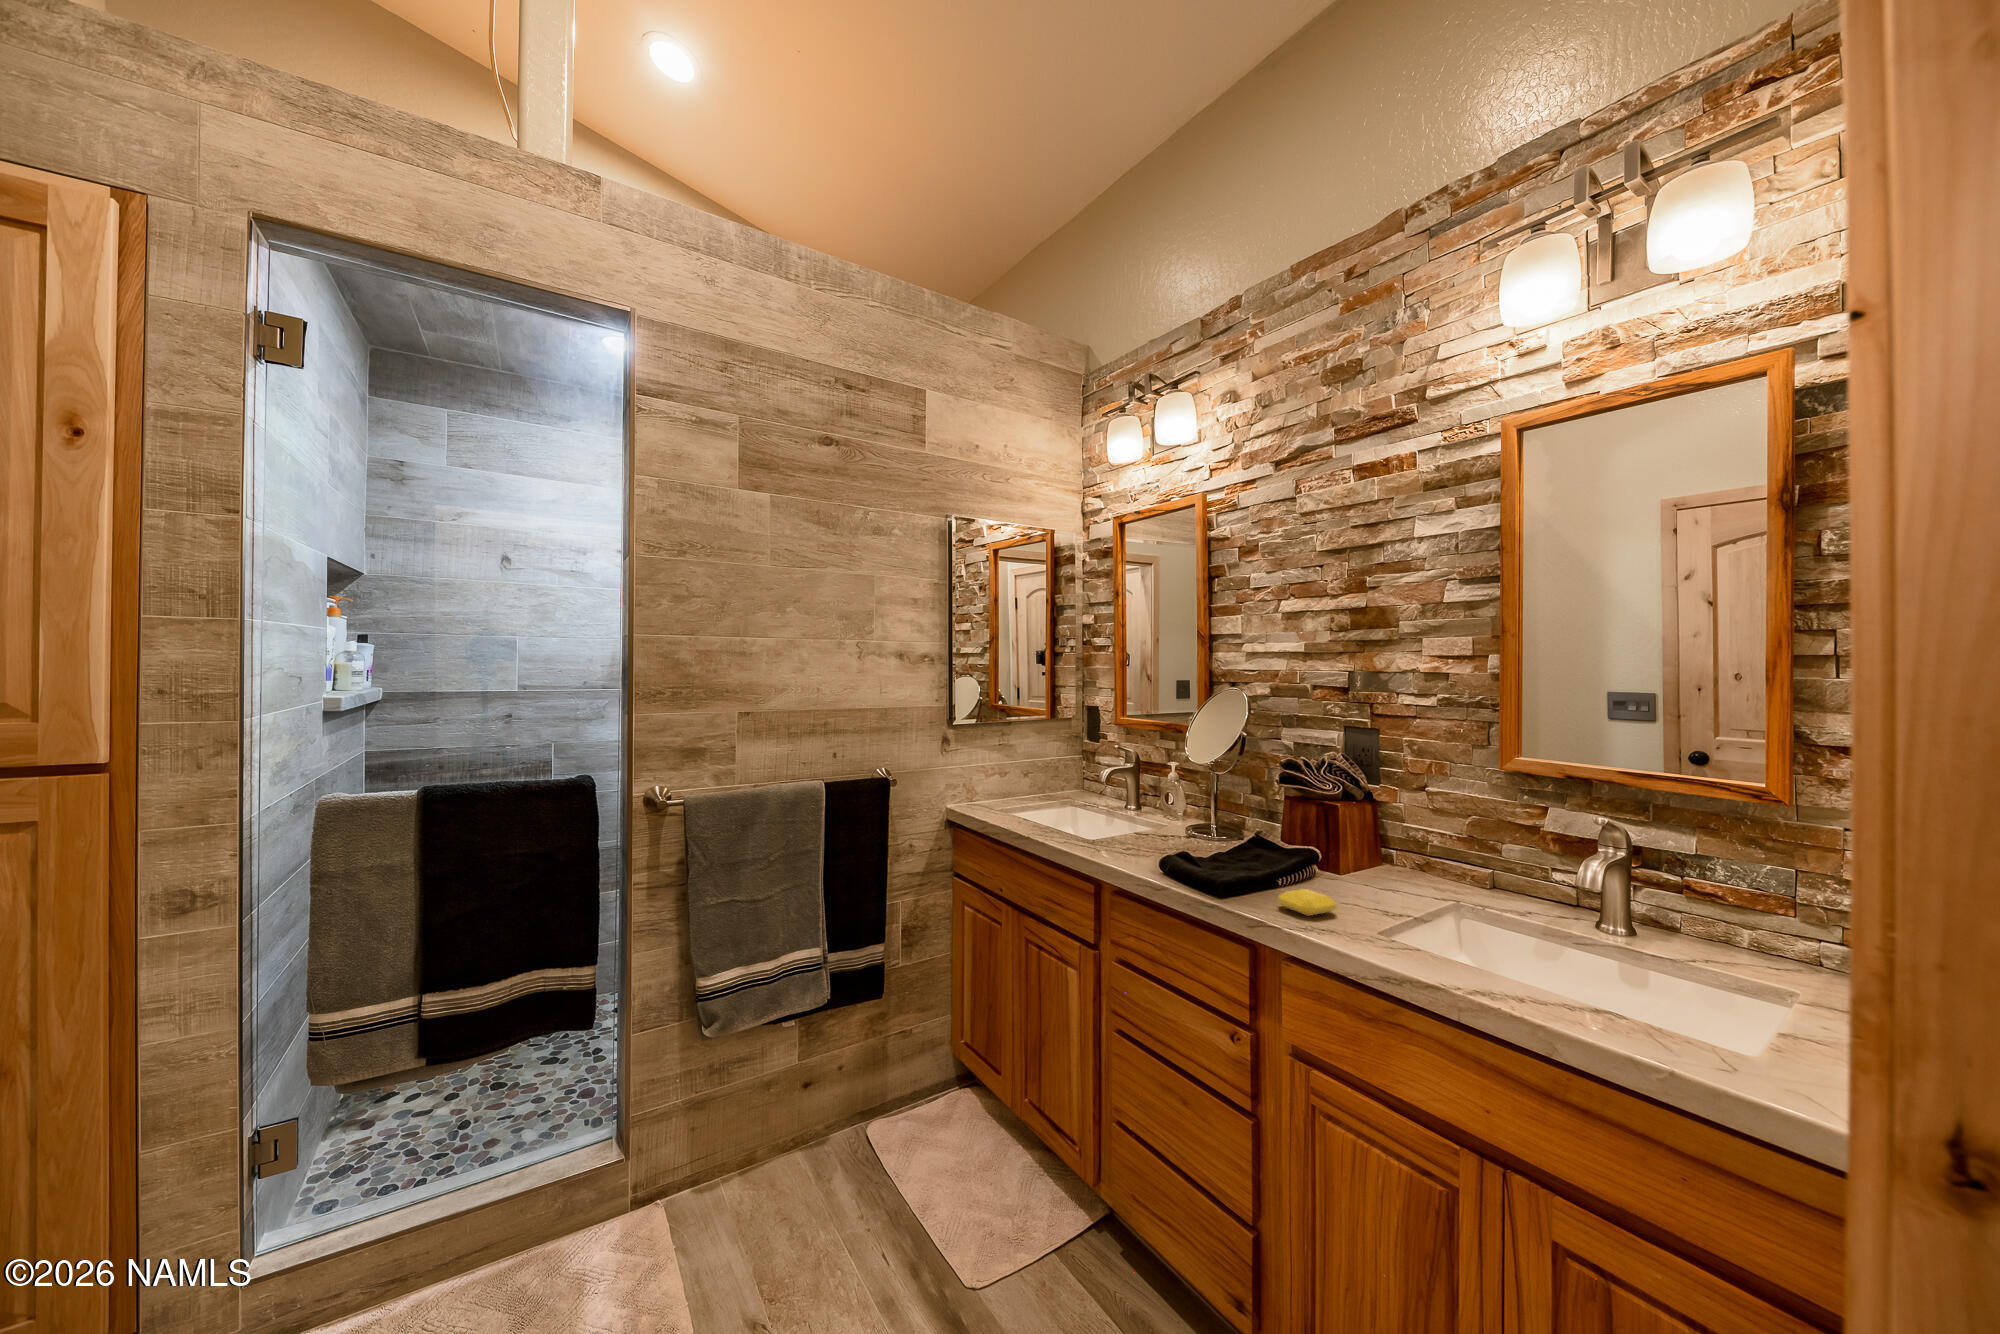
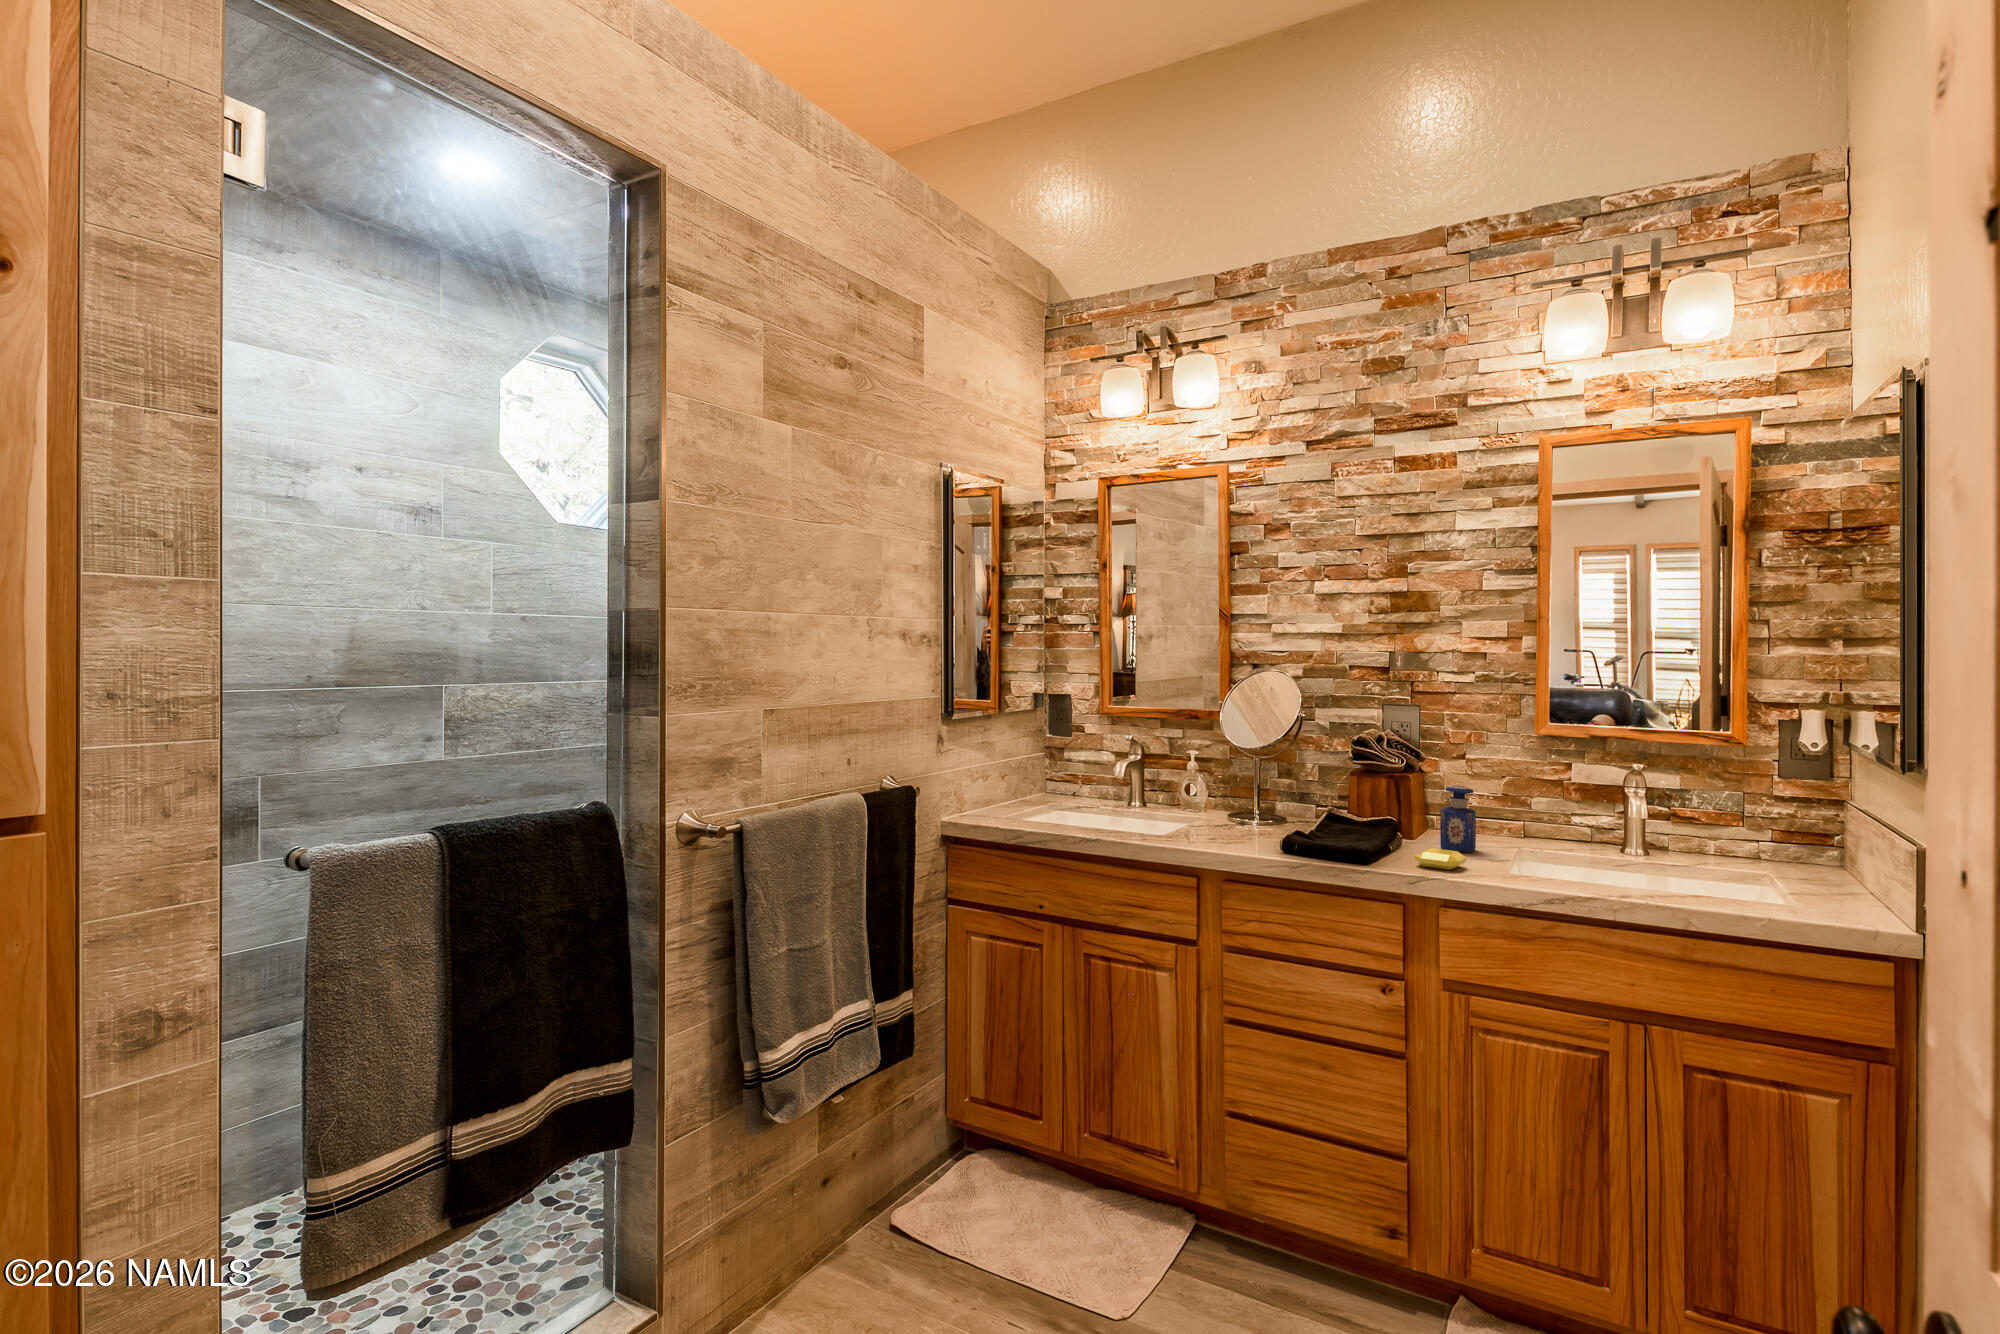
perfume bottle: none [1356,821,1401,898] -> present [1440,785,1476,852]

